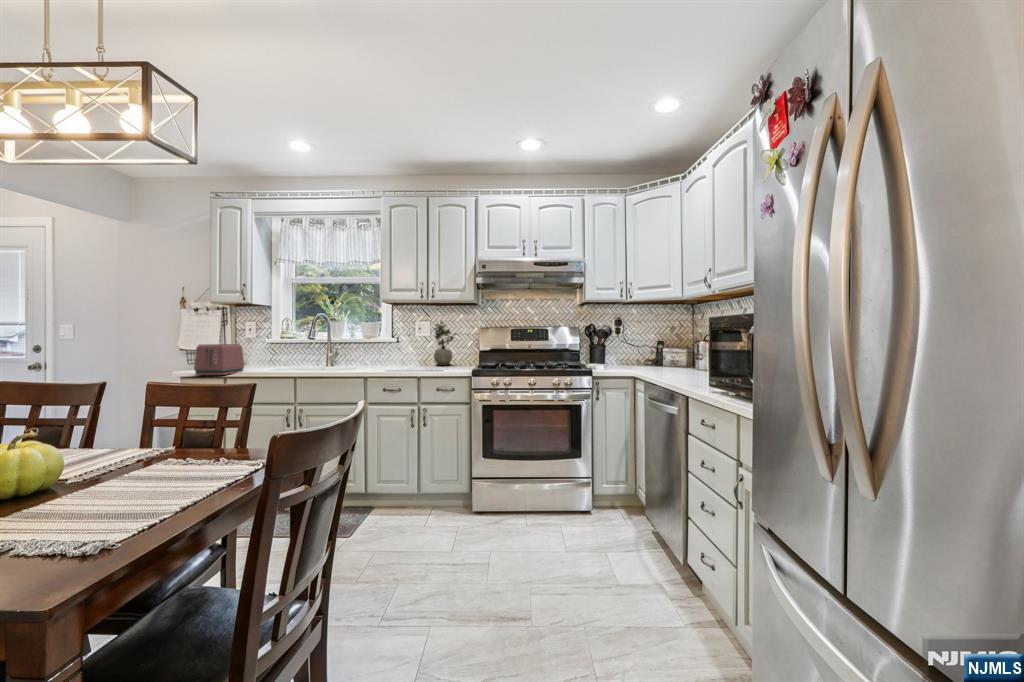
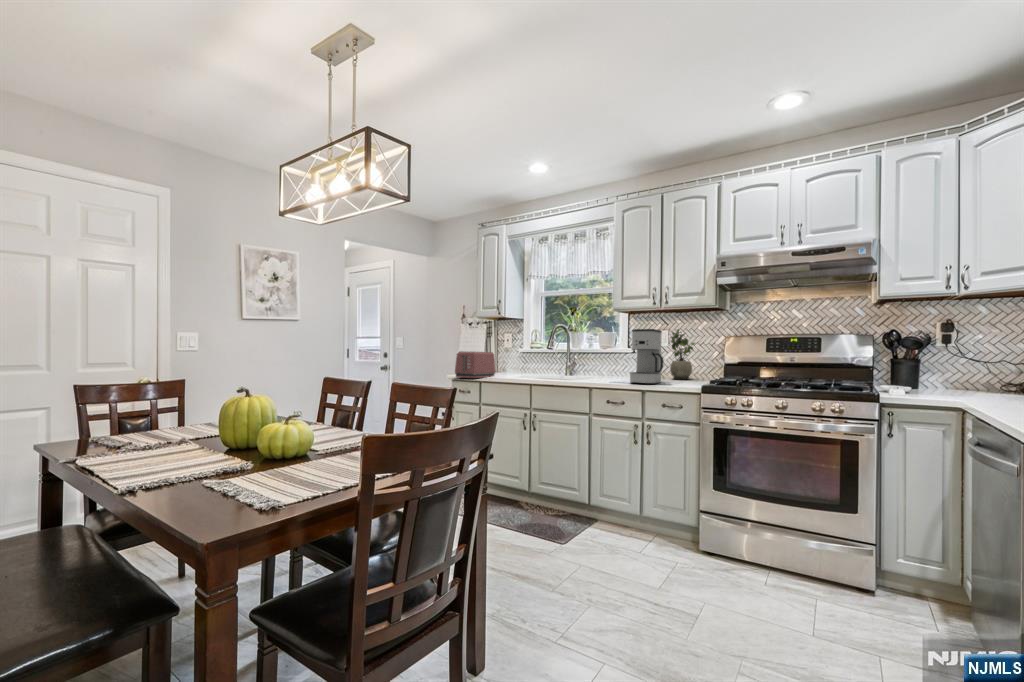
coffee maker: none [404,321,434,371] -> present [630,329,664,384]

